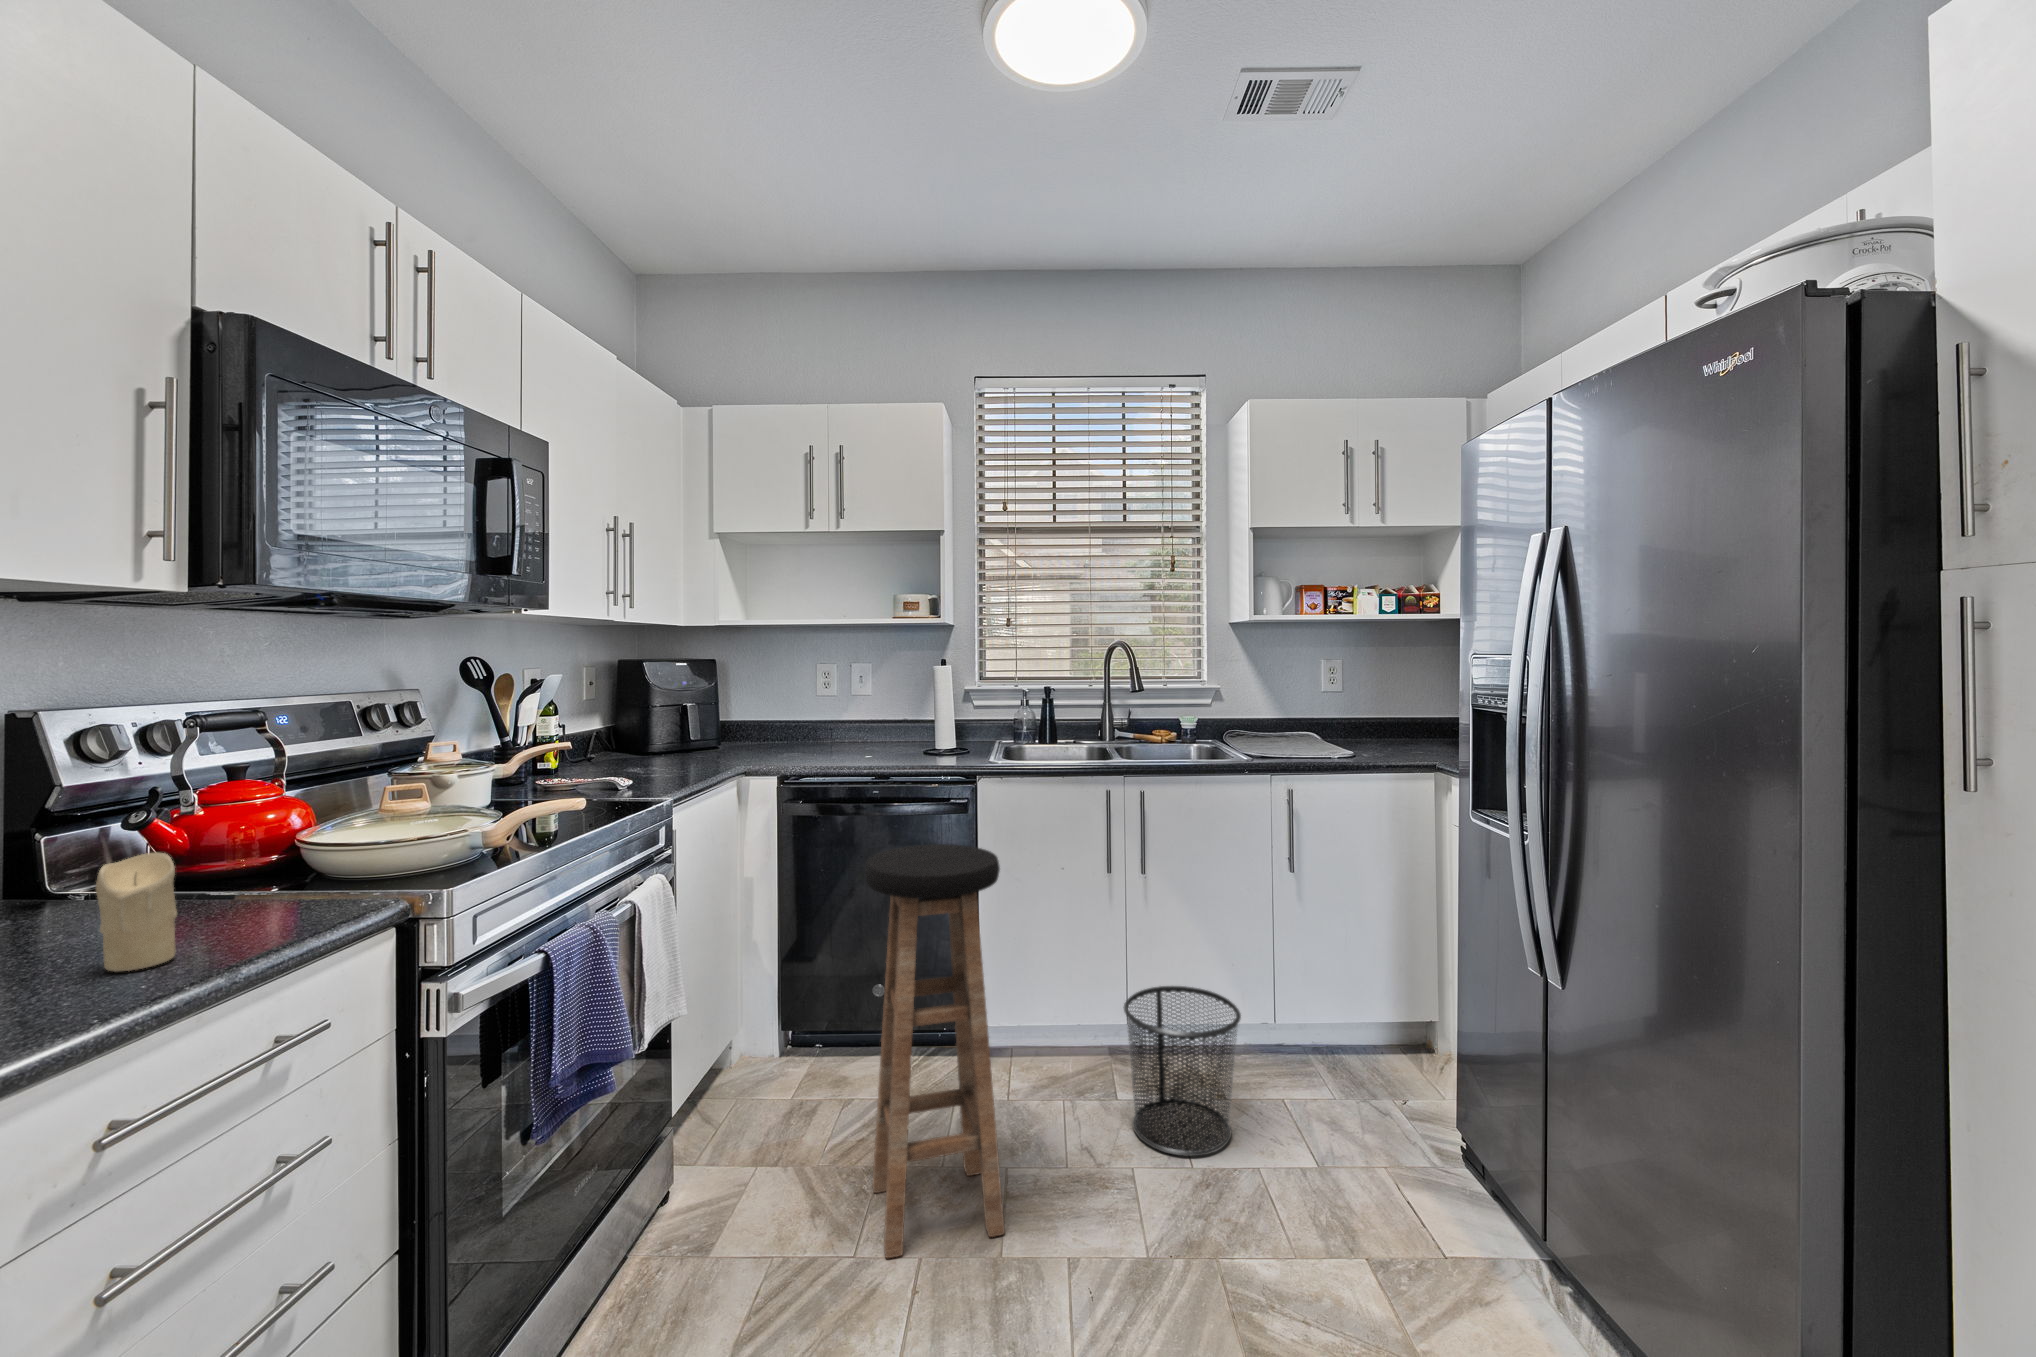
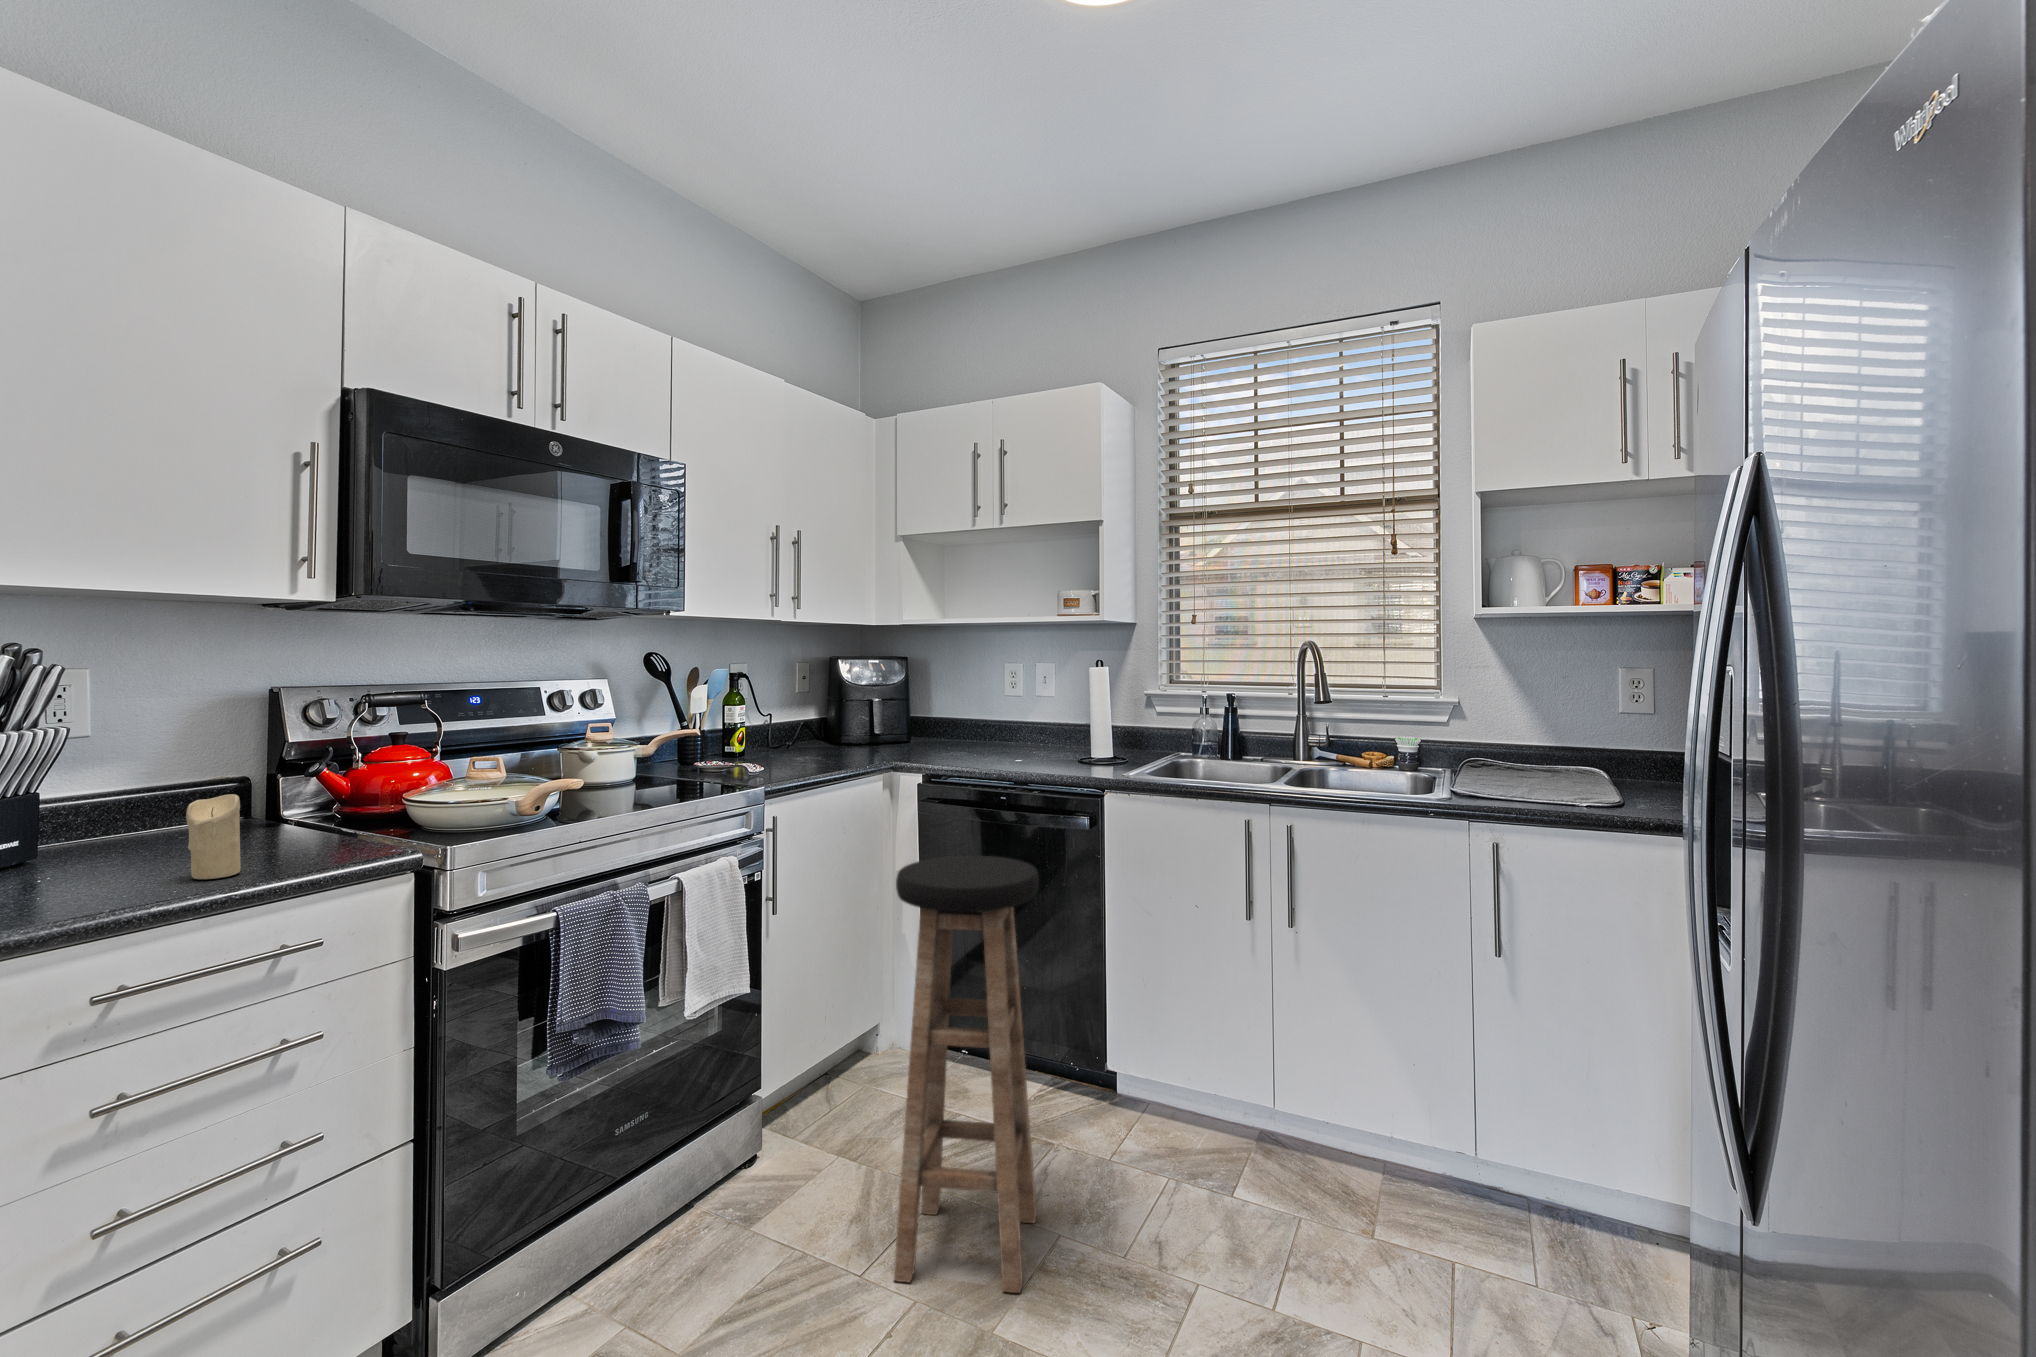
waste bin: present [1124,986,1241,1156] -> none [1219,1057,1367,1275]

